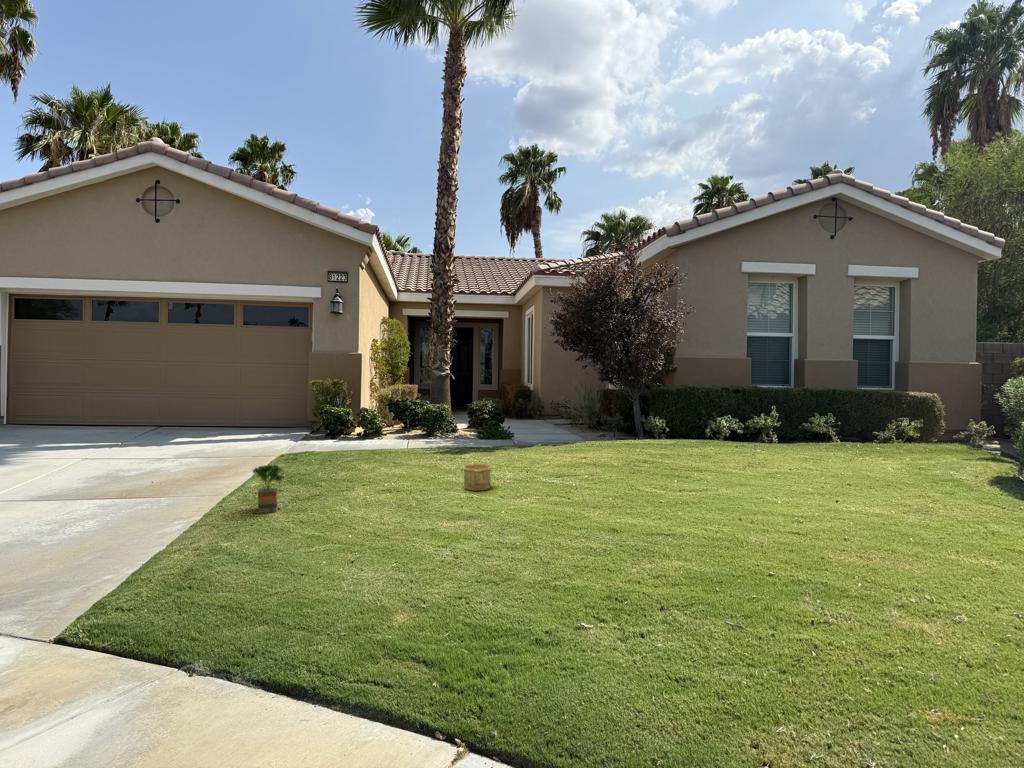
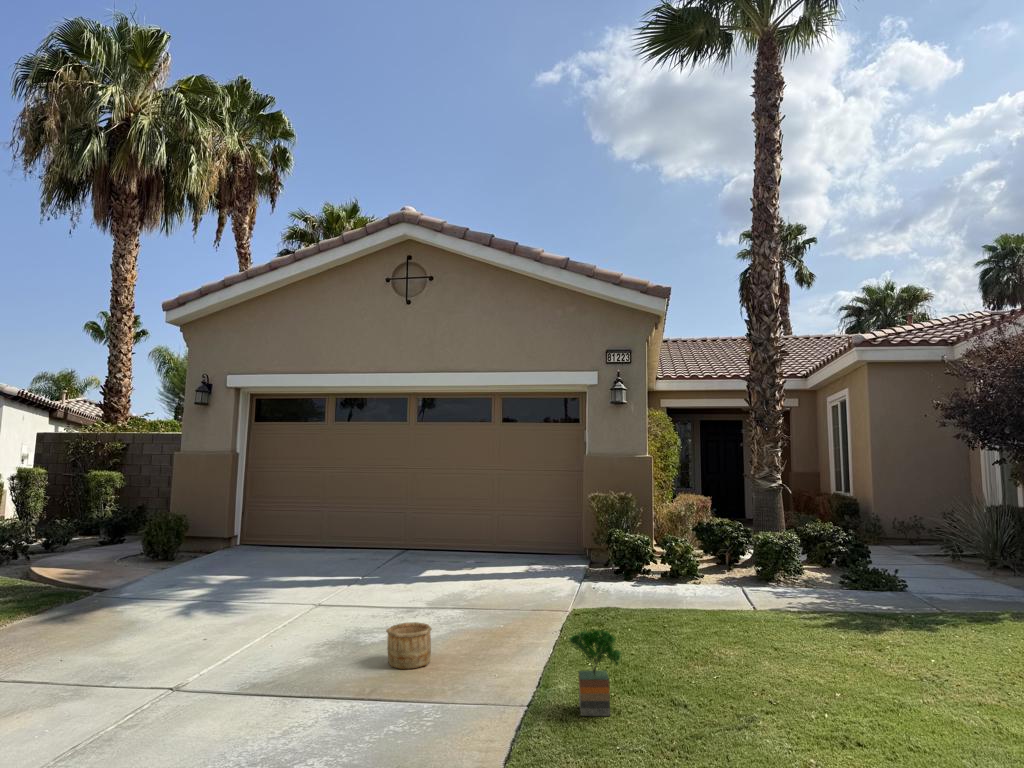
wooden bucket: present [463,464,491,491] -> present [386,622,432,669]

